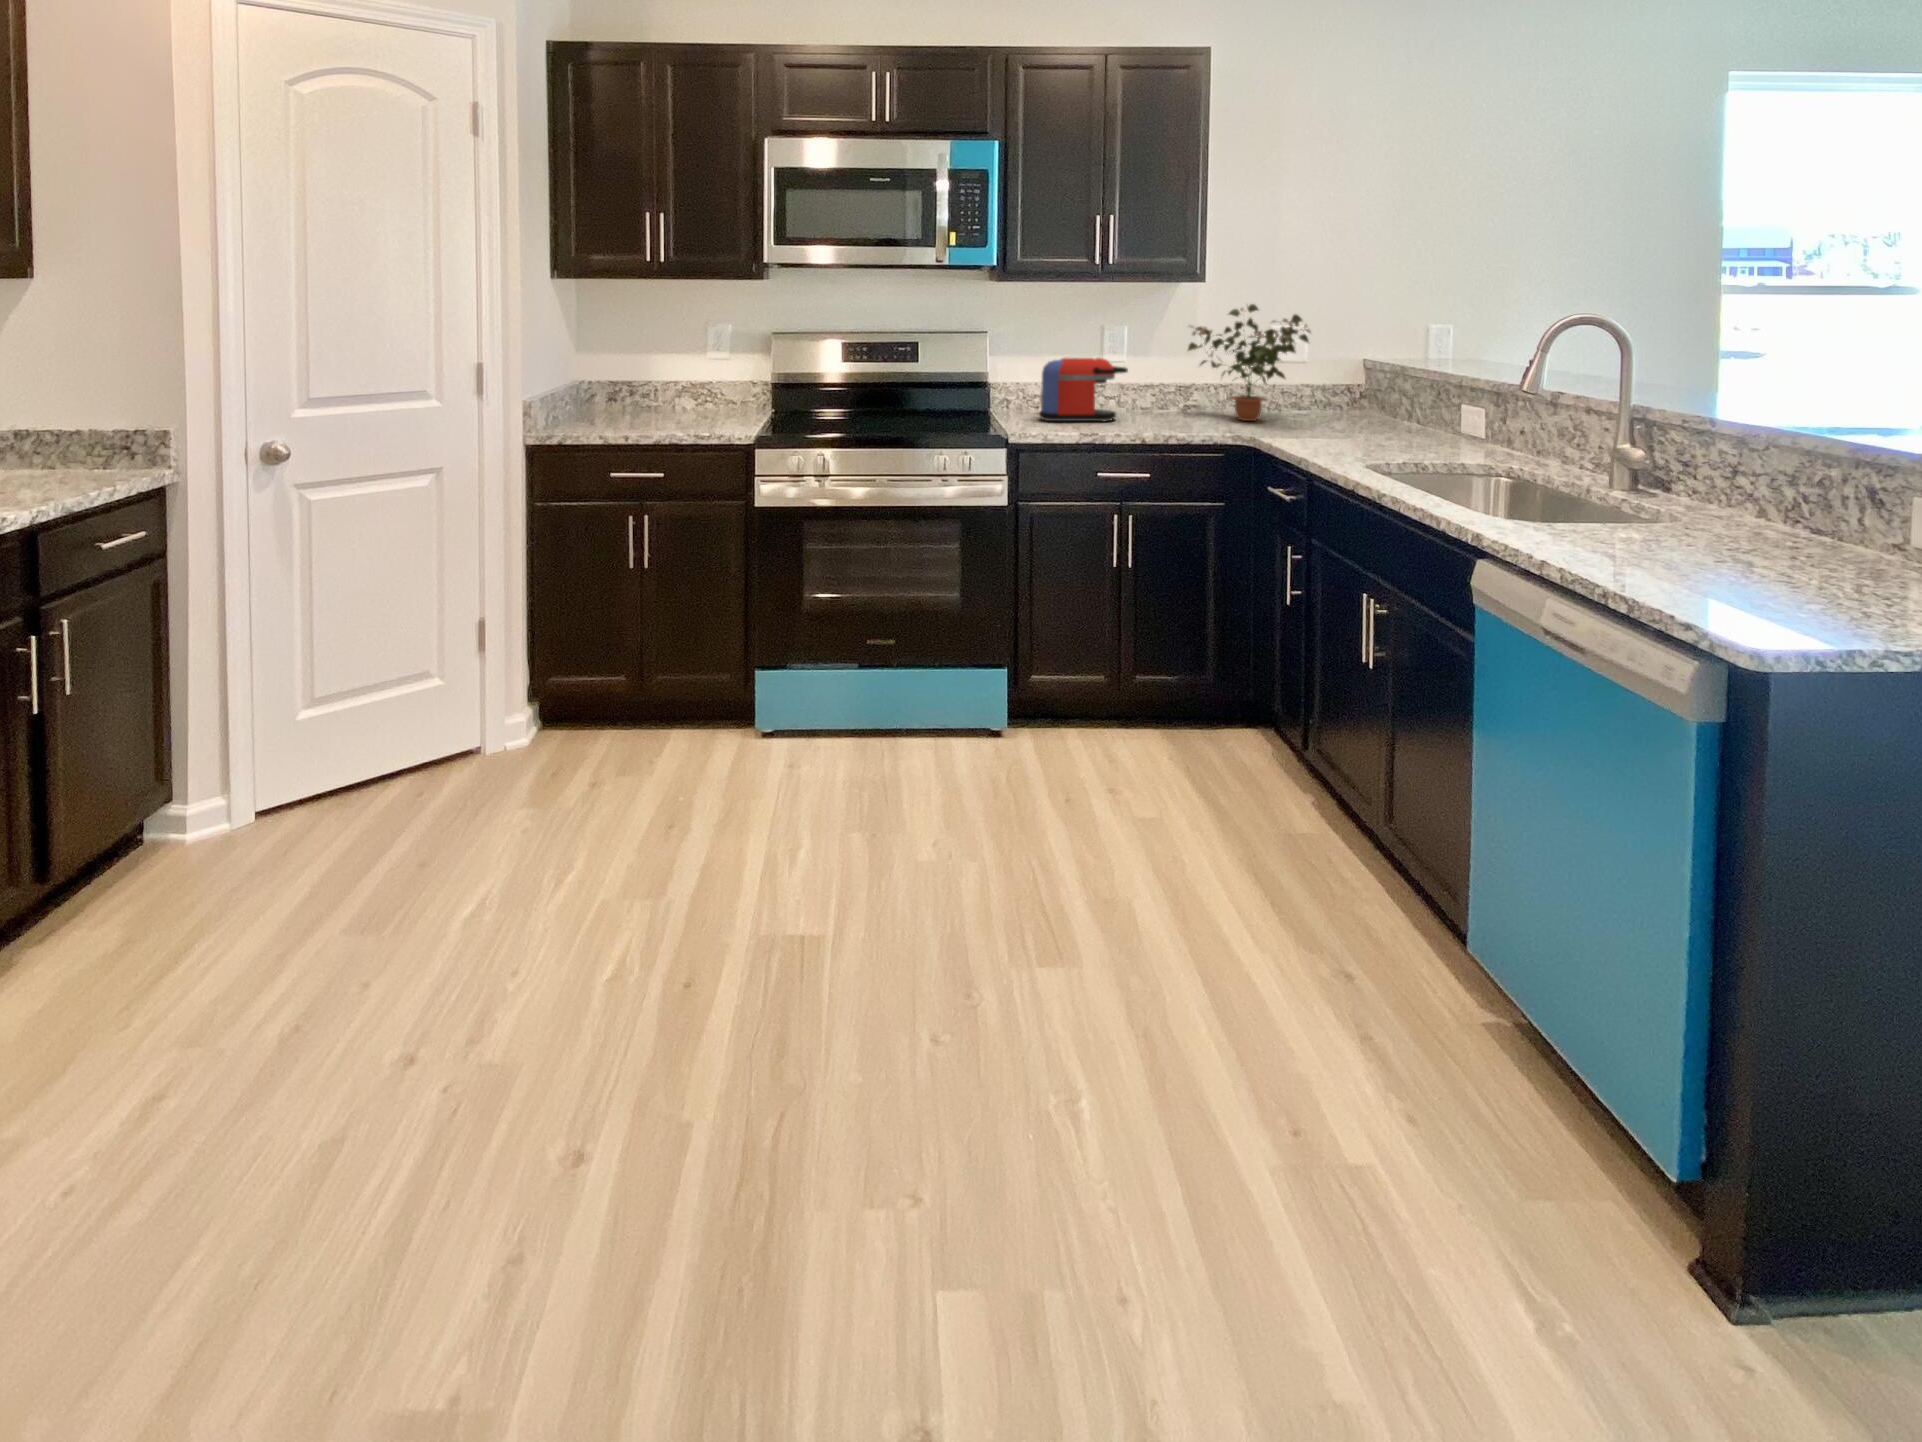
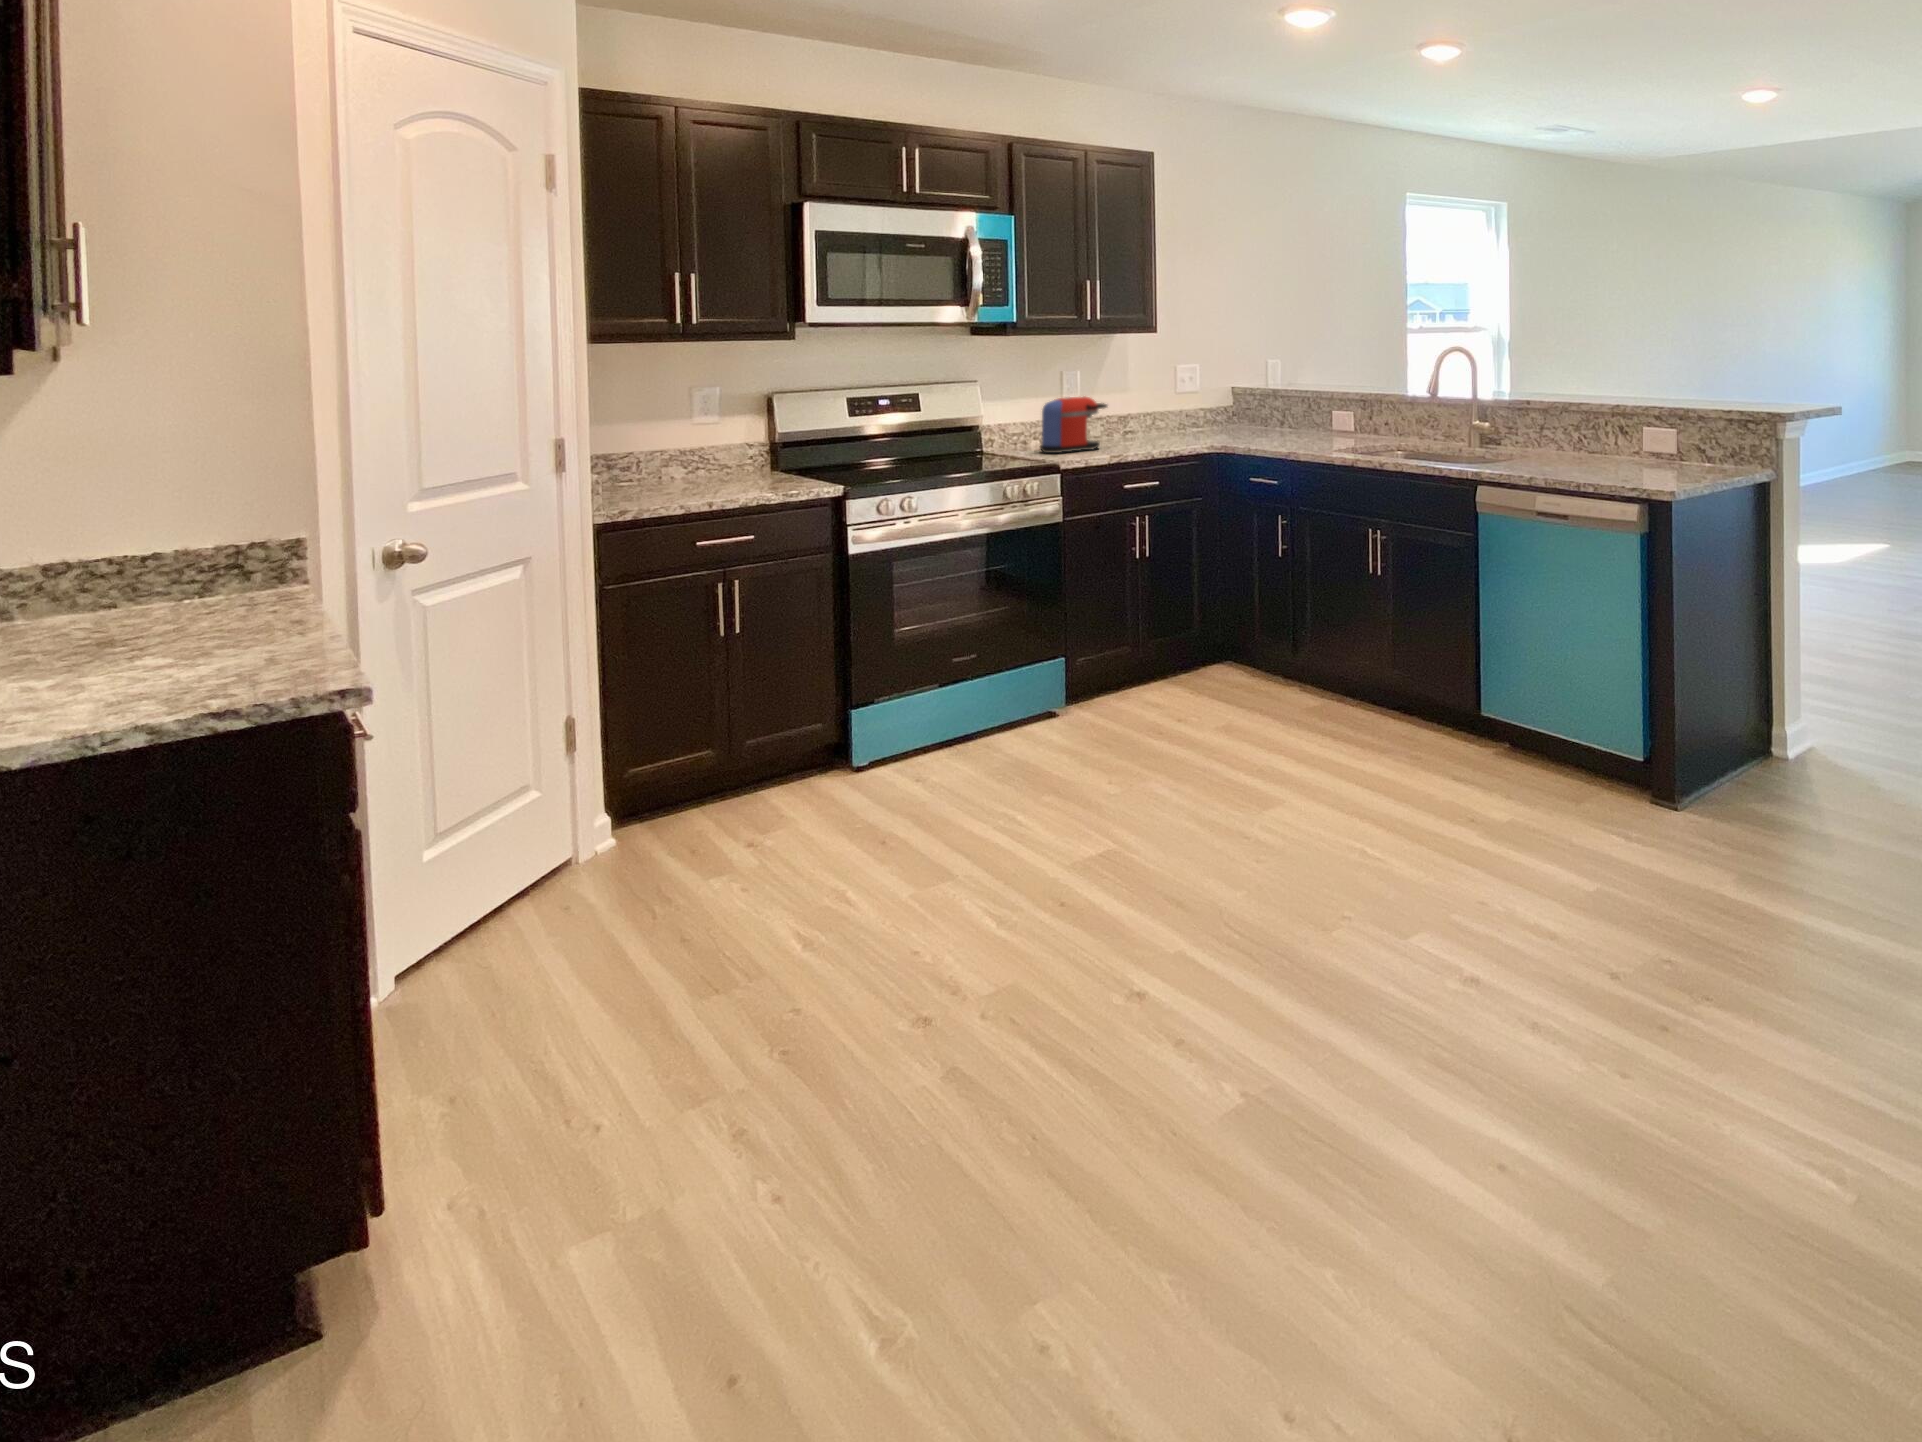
potted plant: present [1188,304,1310,421] -> none [1134,347,1233,440]

